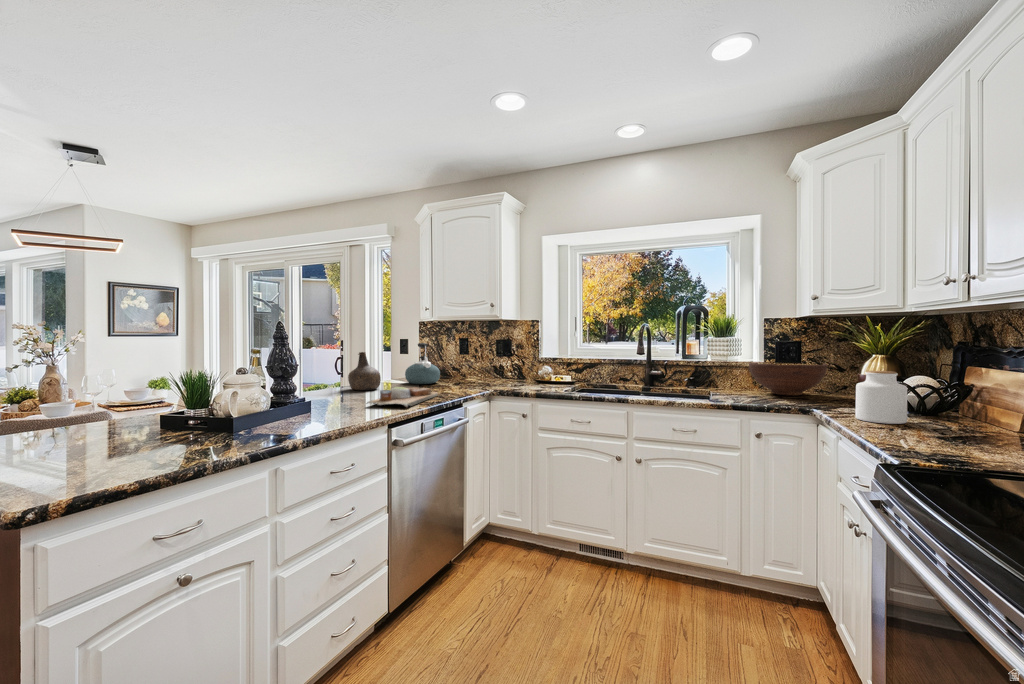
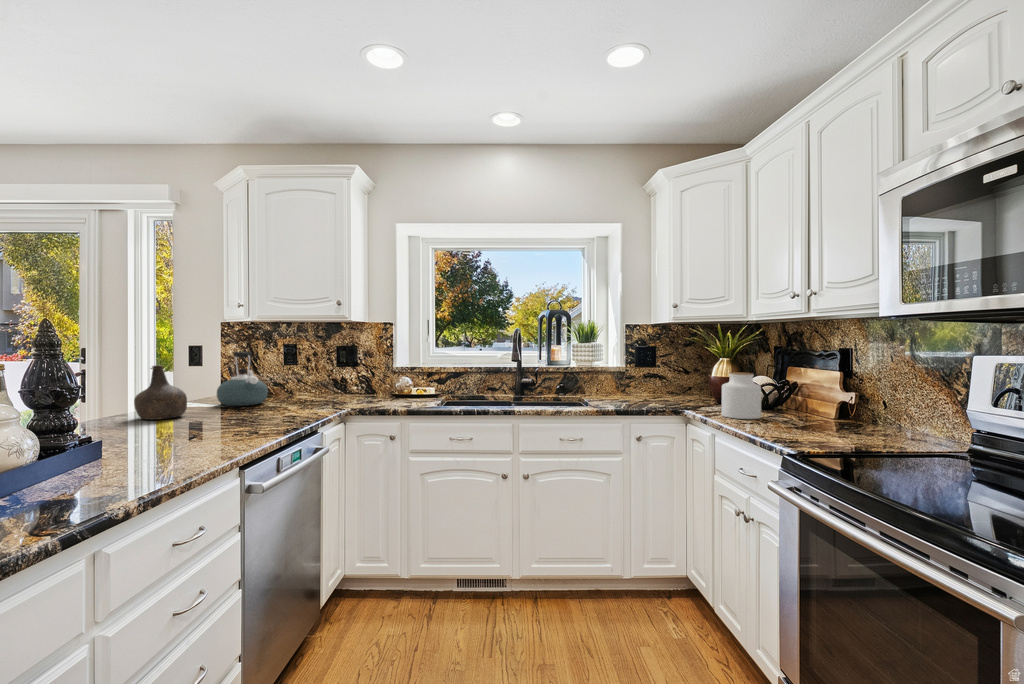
fruit bowl: present [749,362,827,396] -> none [611,366,678,398]
cutting board: present [367,387,437,407] -> none [193,410,284,440]

